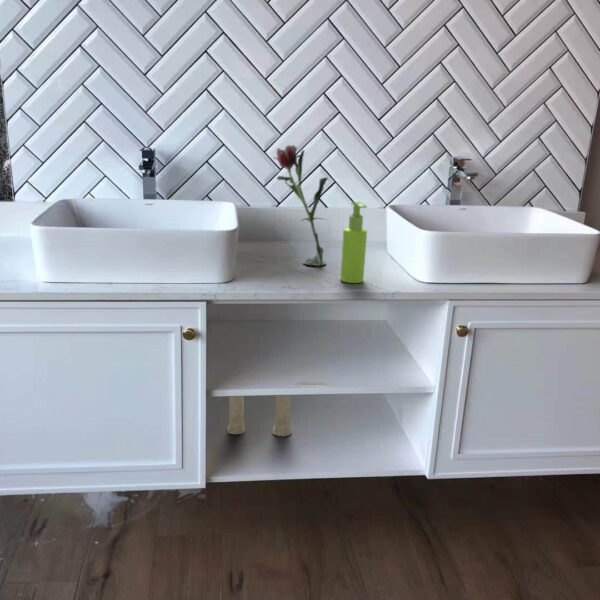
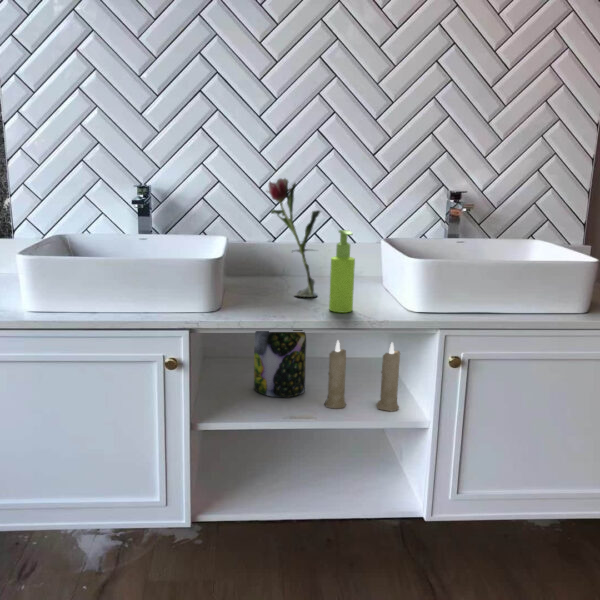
jar: none [263,287,314,362] -> present [254,330,306,397]
candle: present [227,395,292,437] -> present [325,341,400,411]

